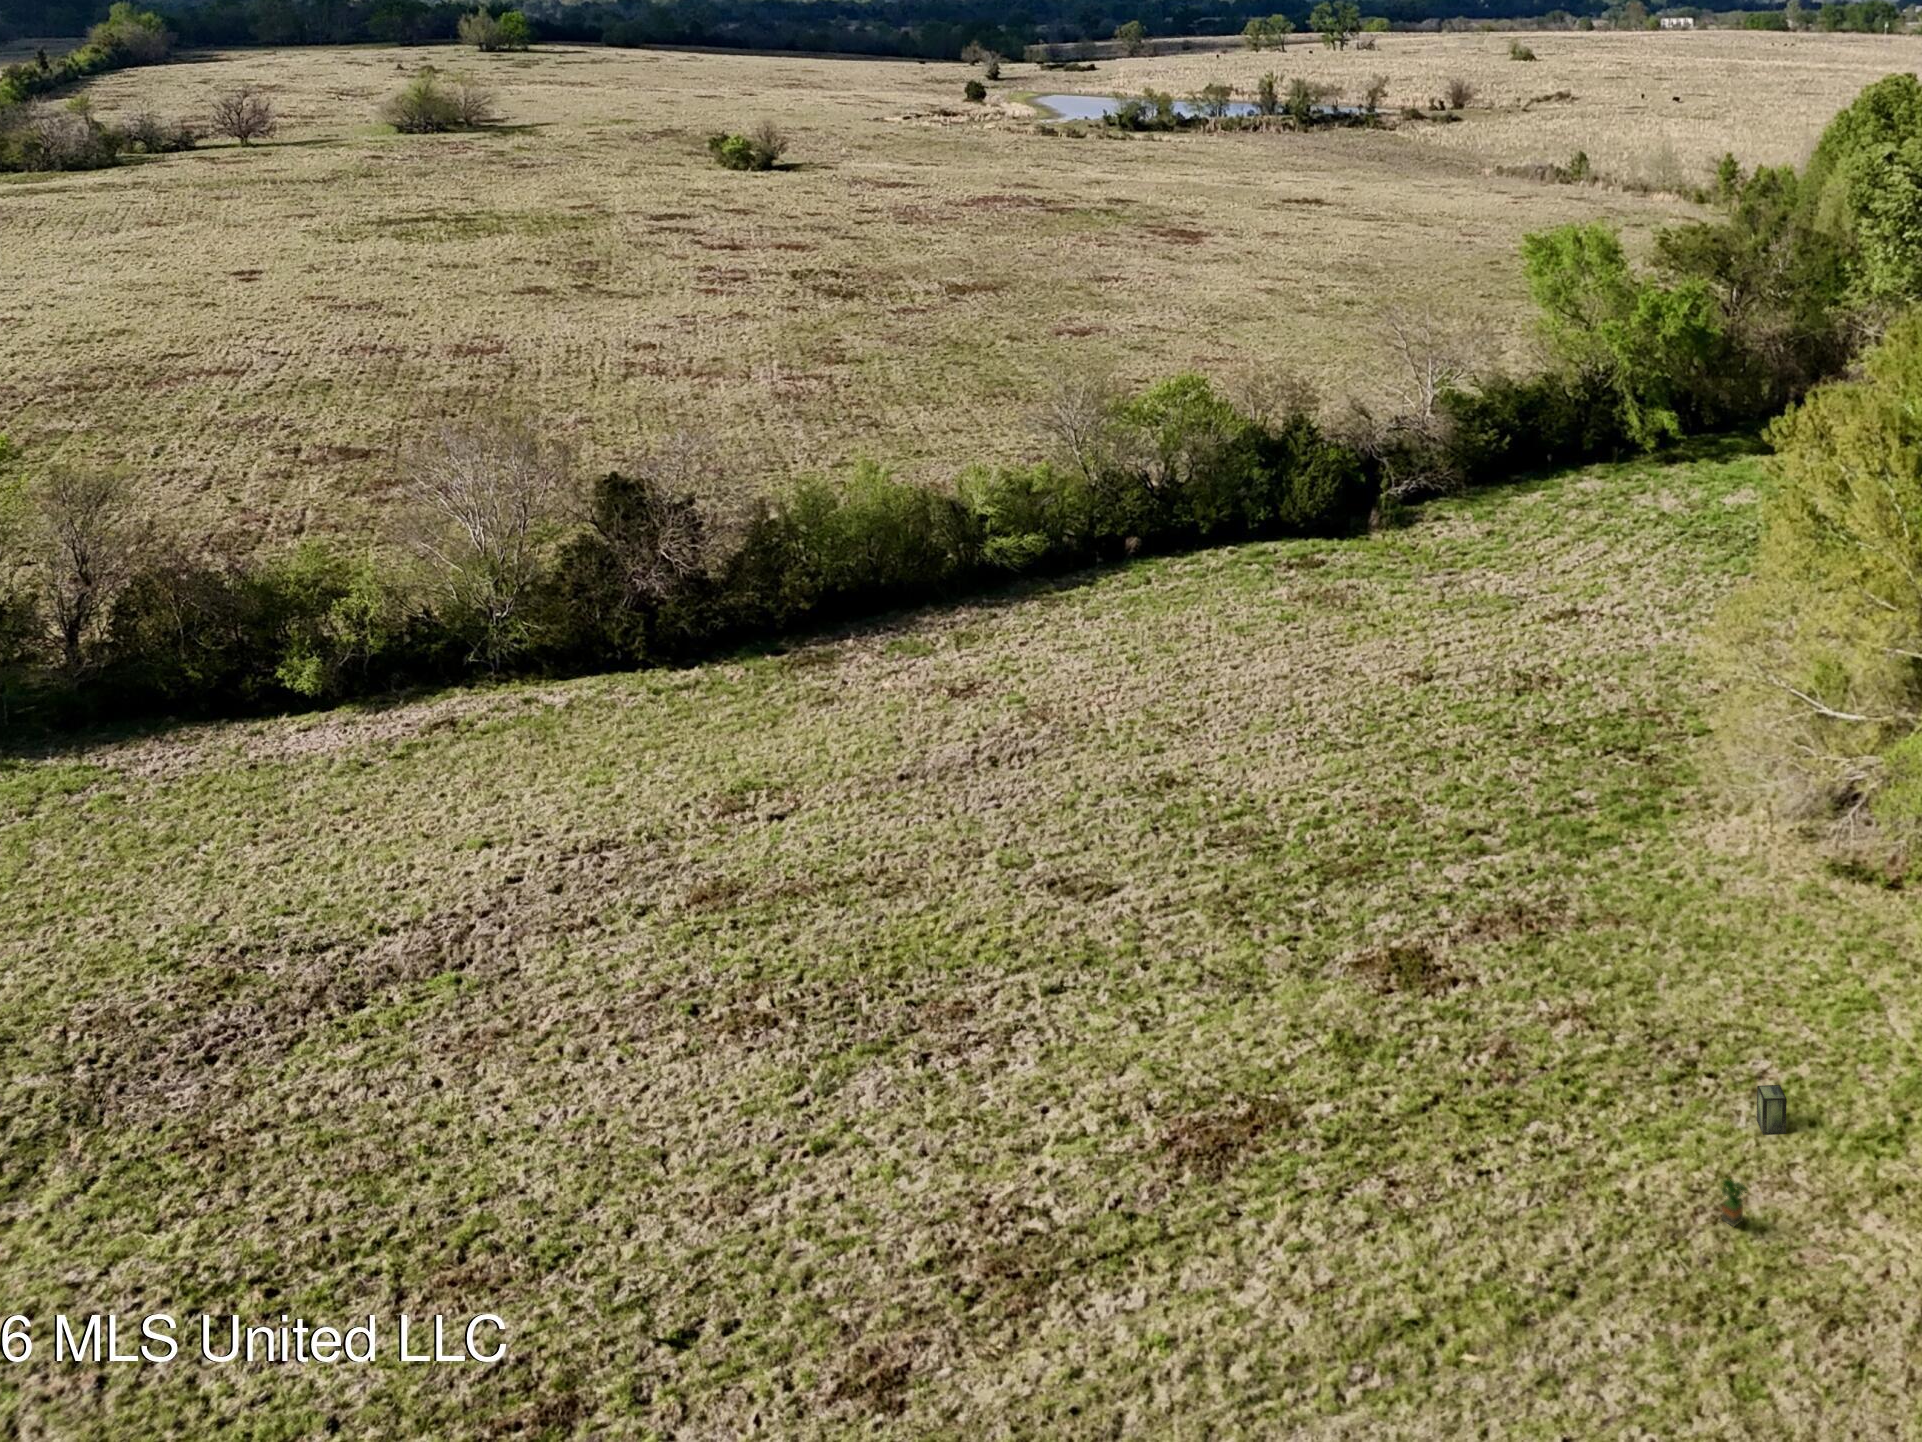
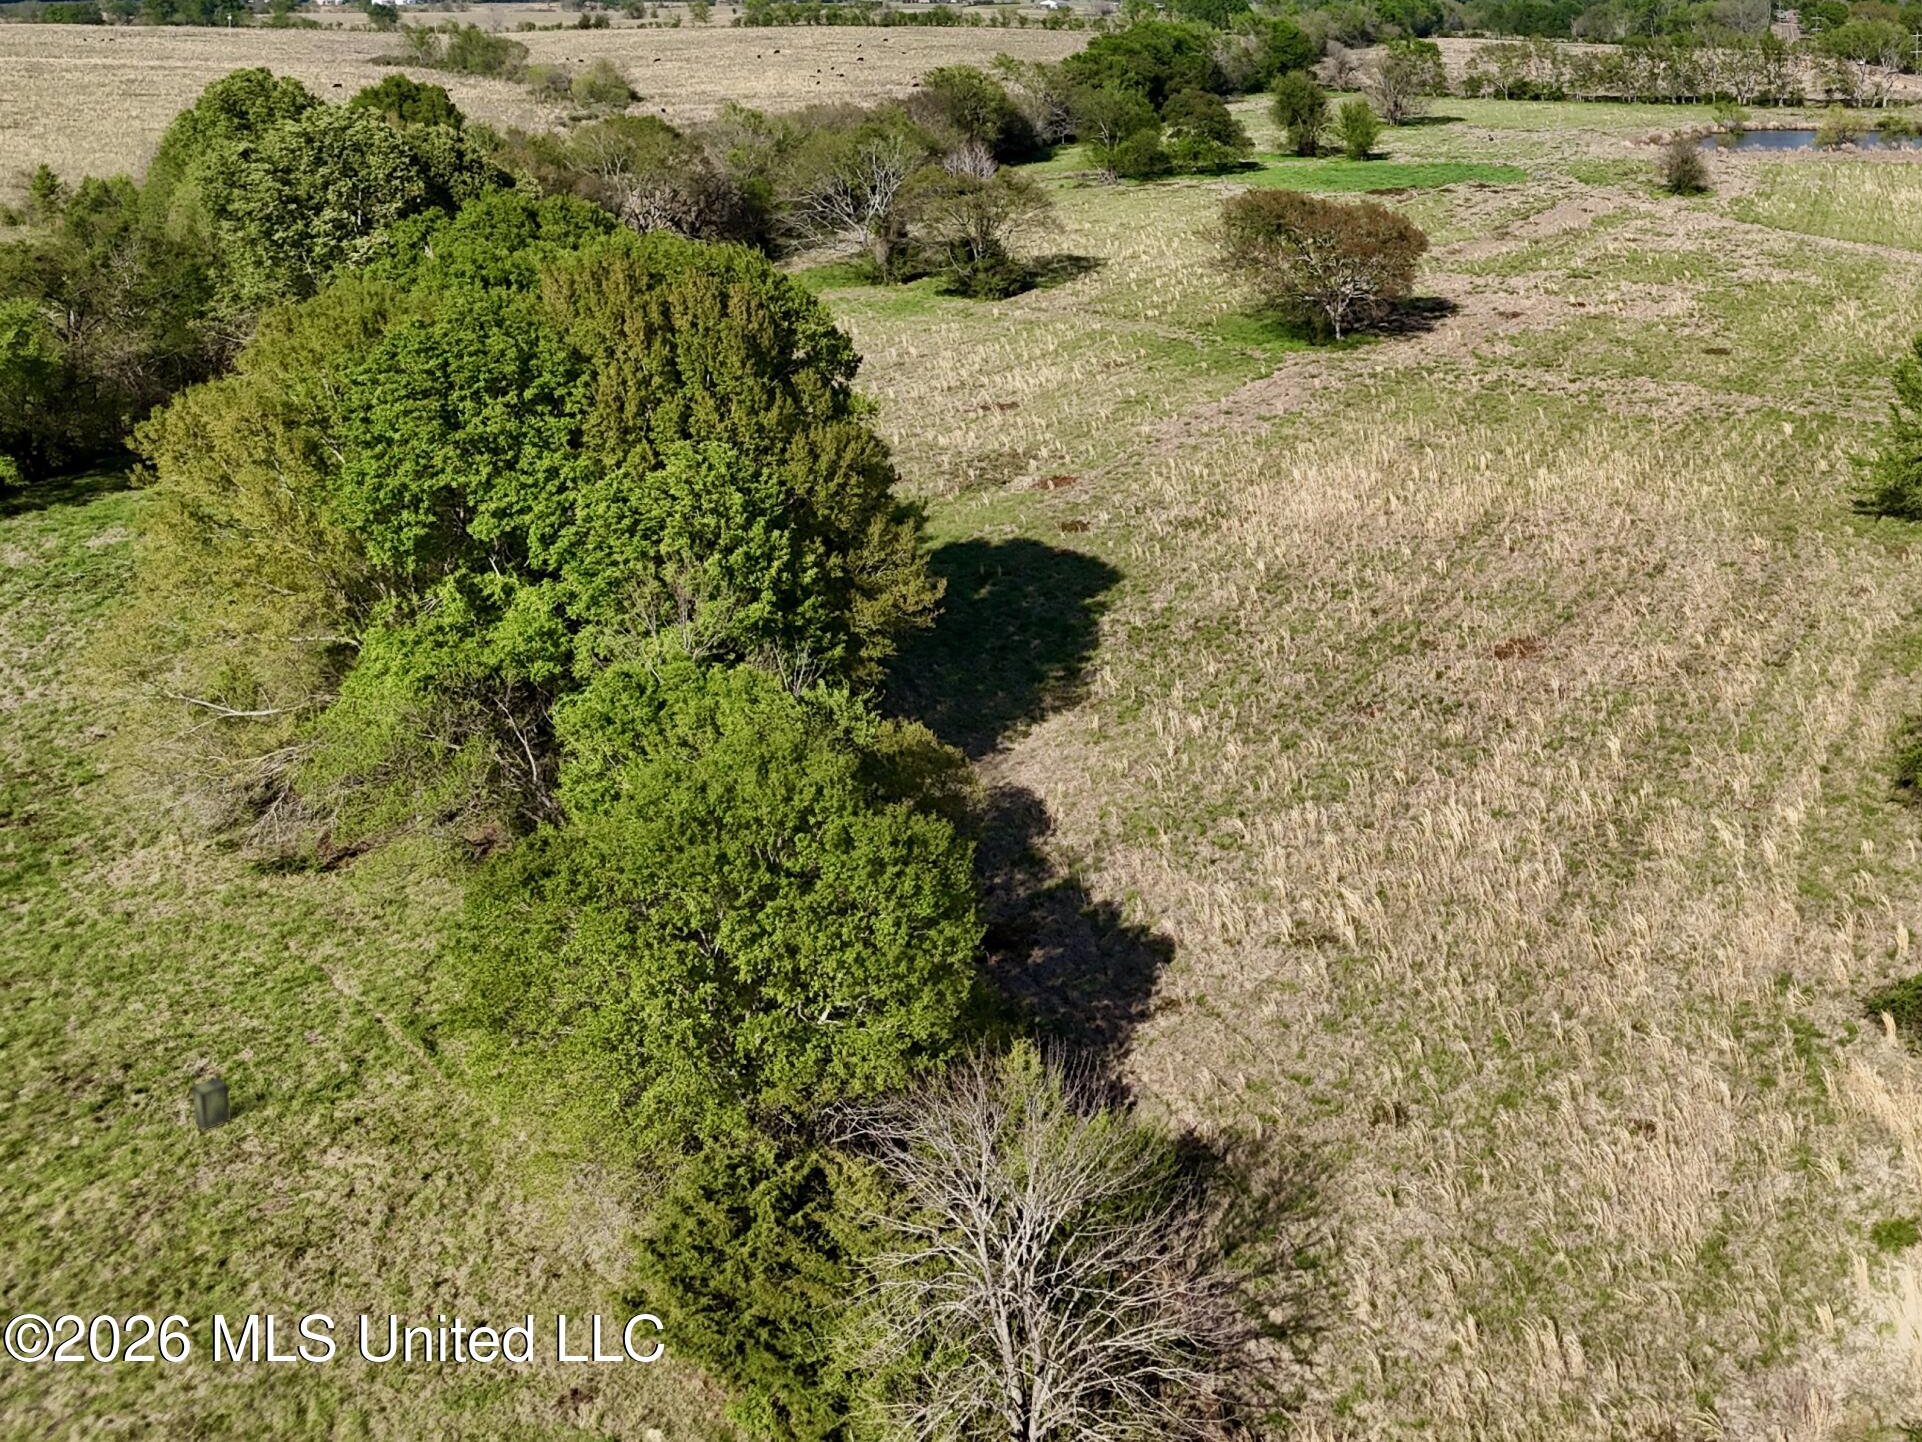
potted tree: present [1722,1179,1747,1227] -> none [162,1169,194,1215]

